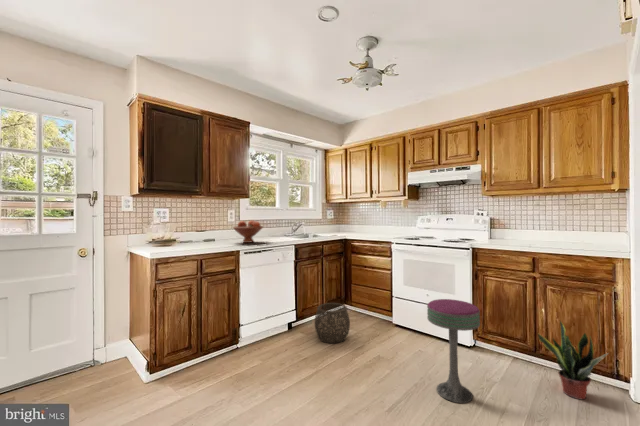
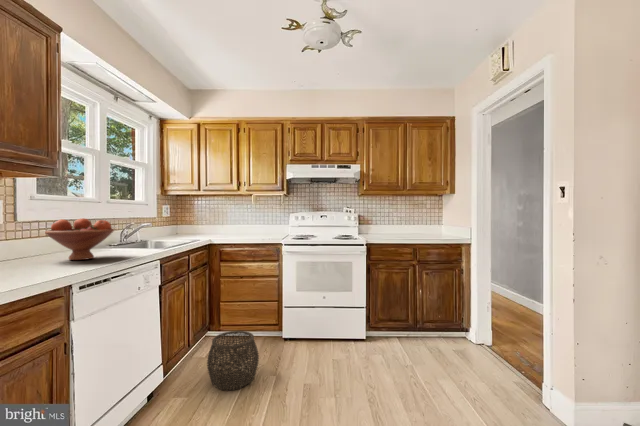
bar stool: present [427,299,480,403] -> none [380,295,429,397]
potted plant: present [538,322,608,399] -> none [437,297,477,355]

